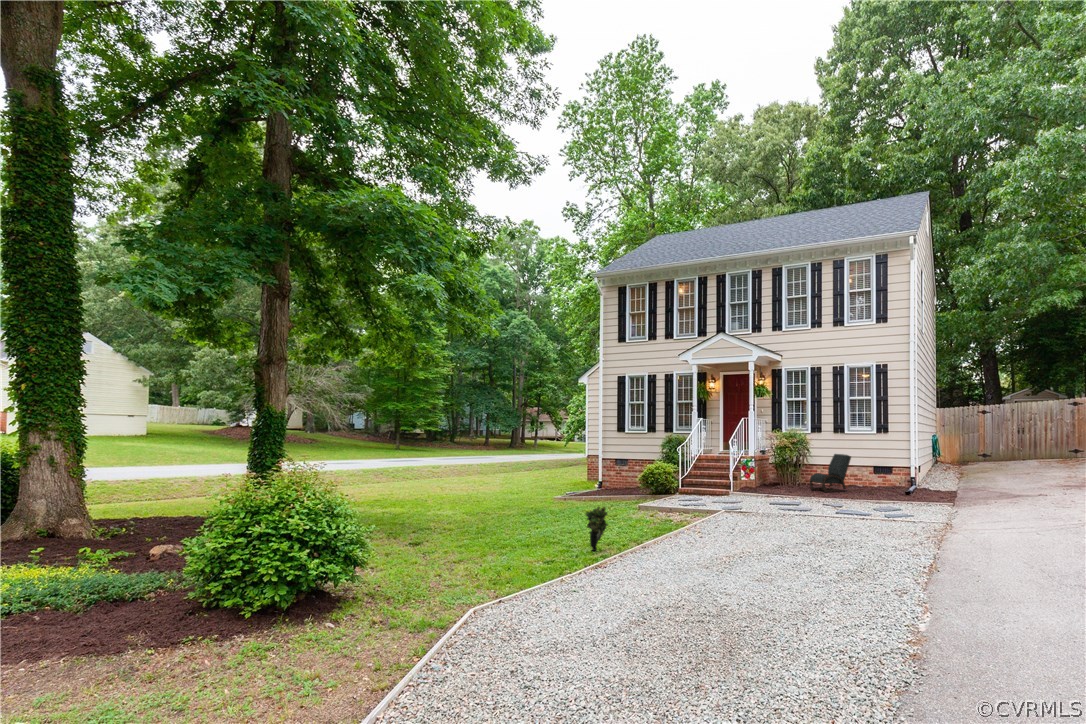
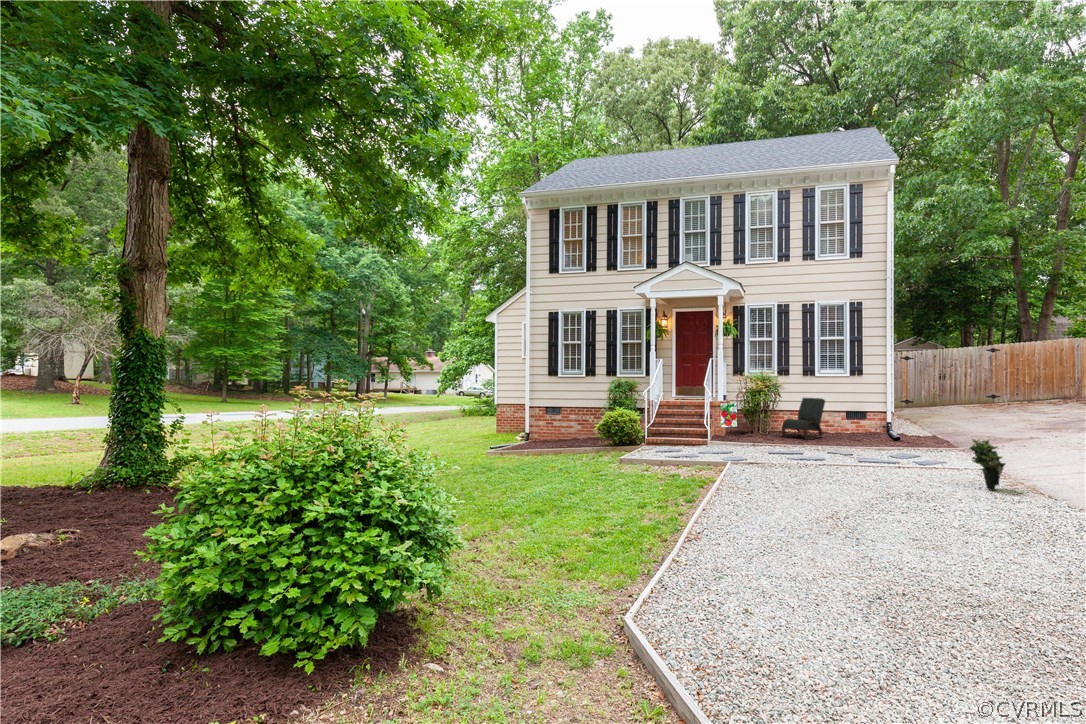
potted plant: present [585,506,608,551] -> present [969,439,1006,490]

